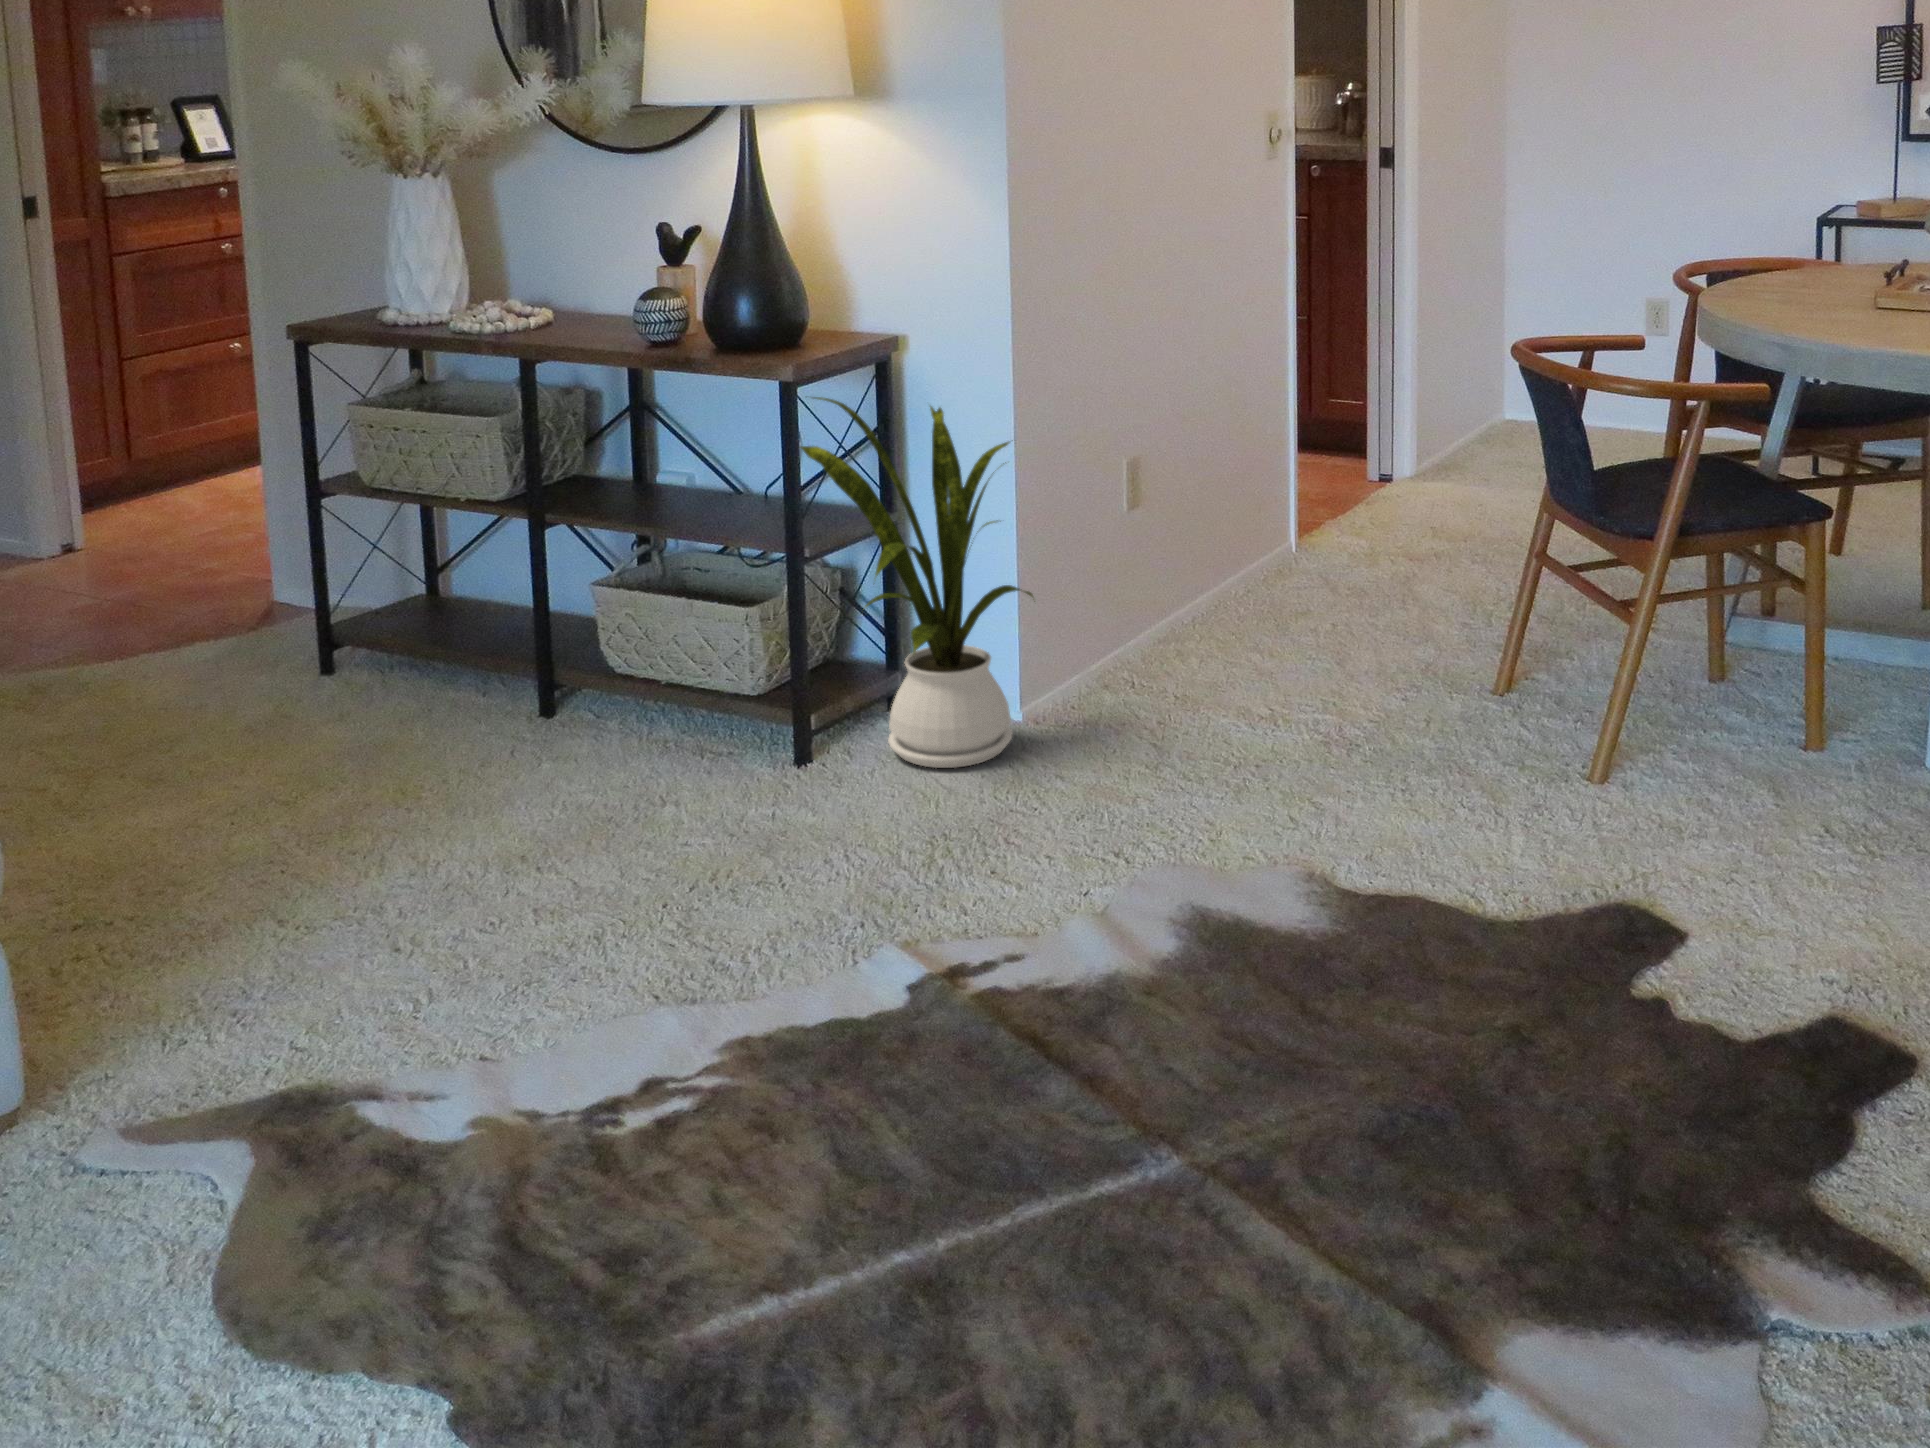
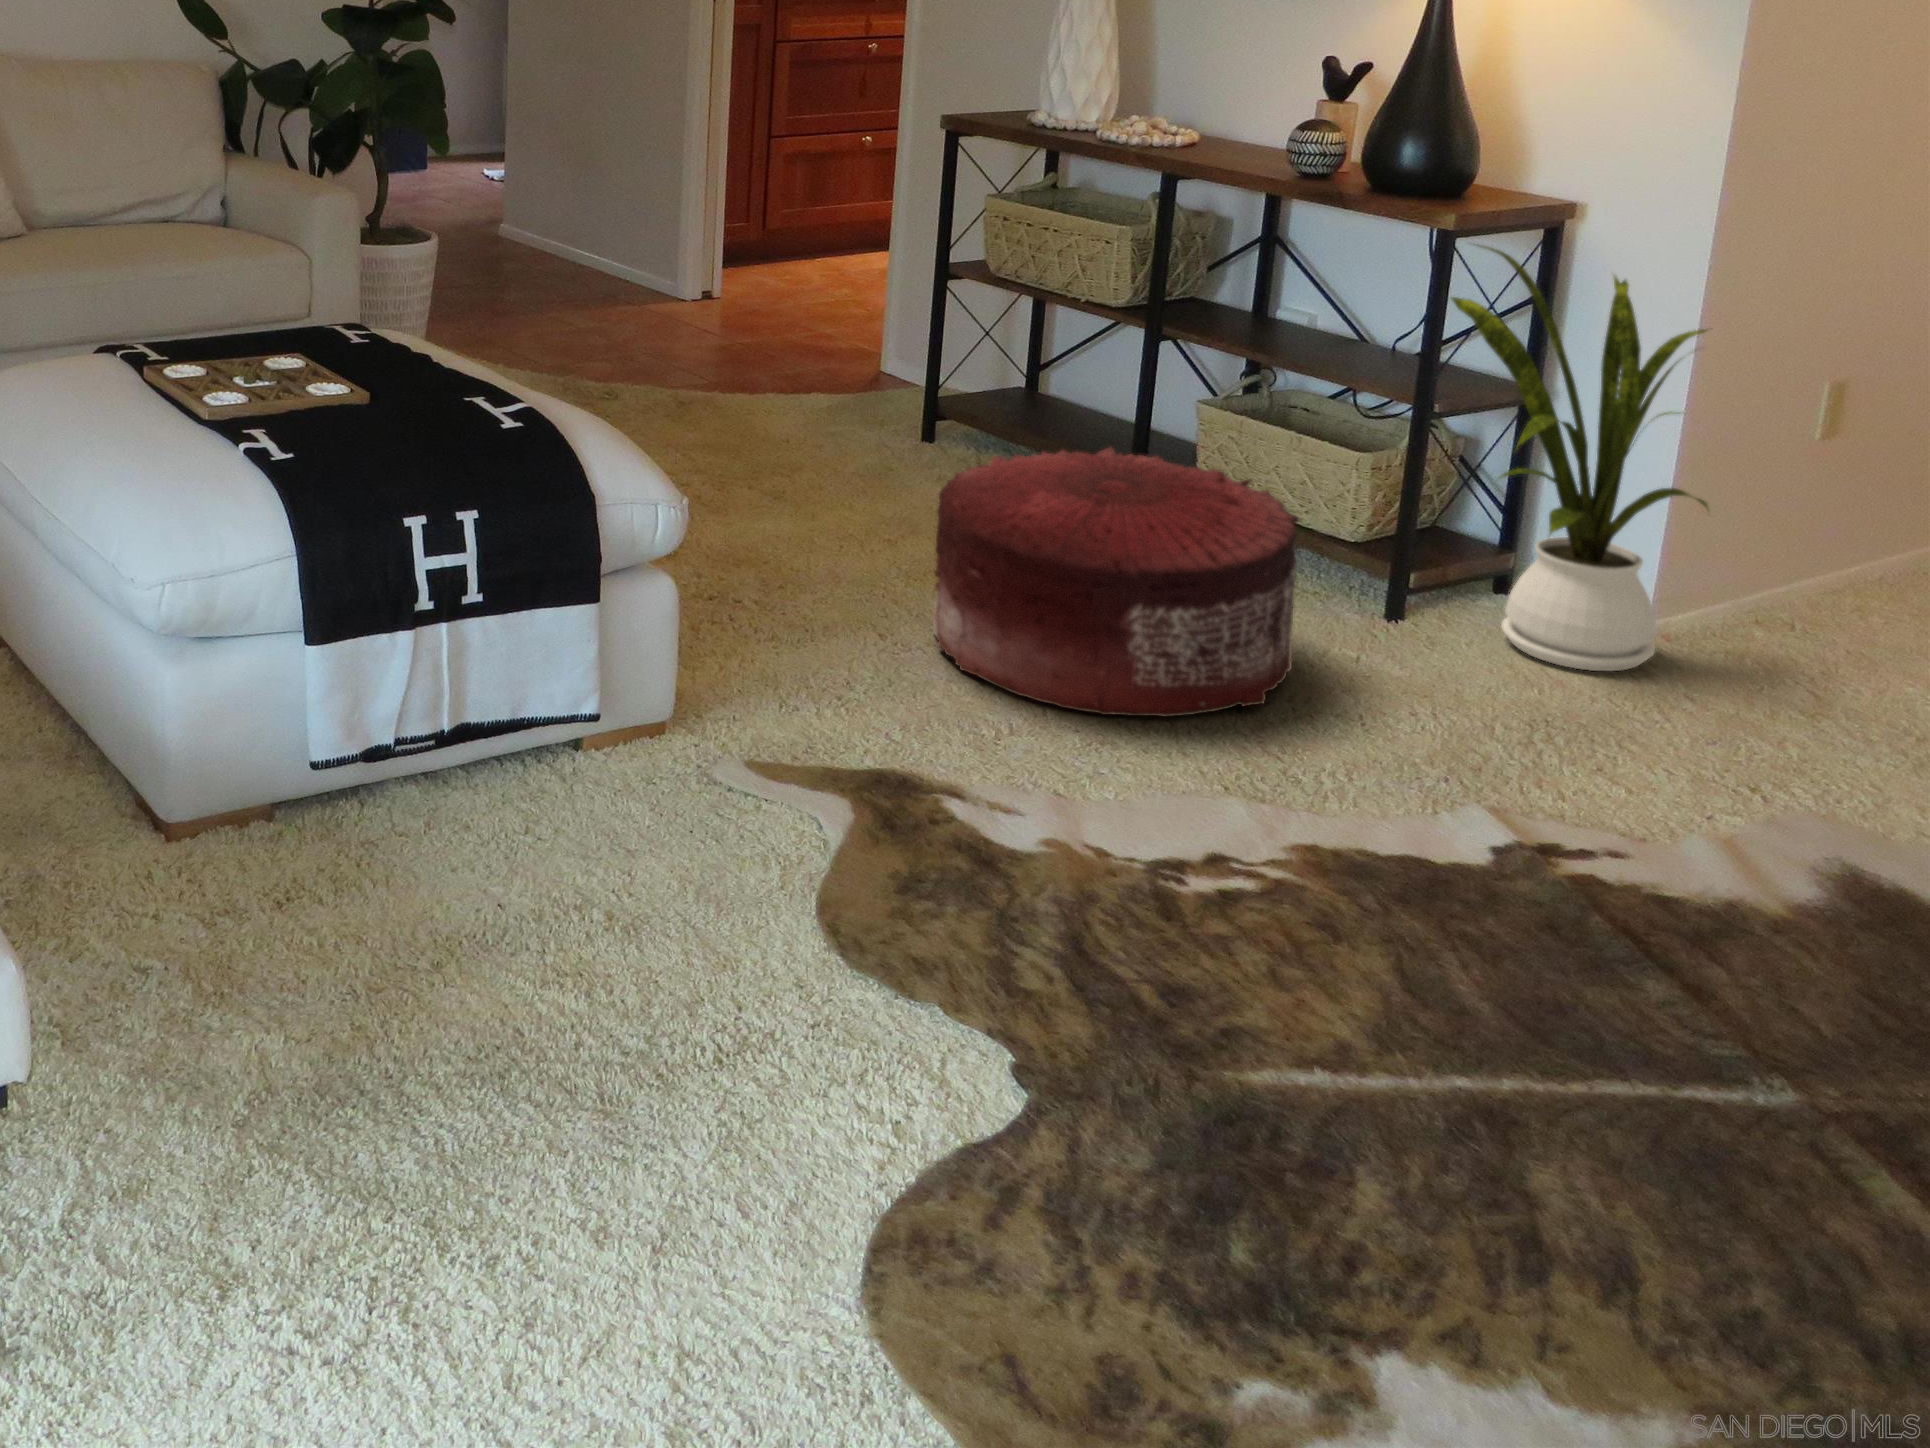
pouf: none [328,649,711,947] -> present [933,447,1299,717]

